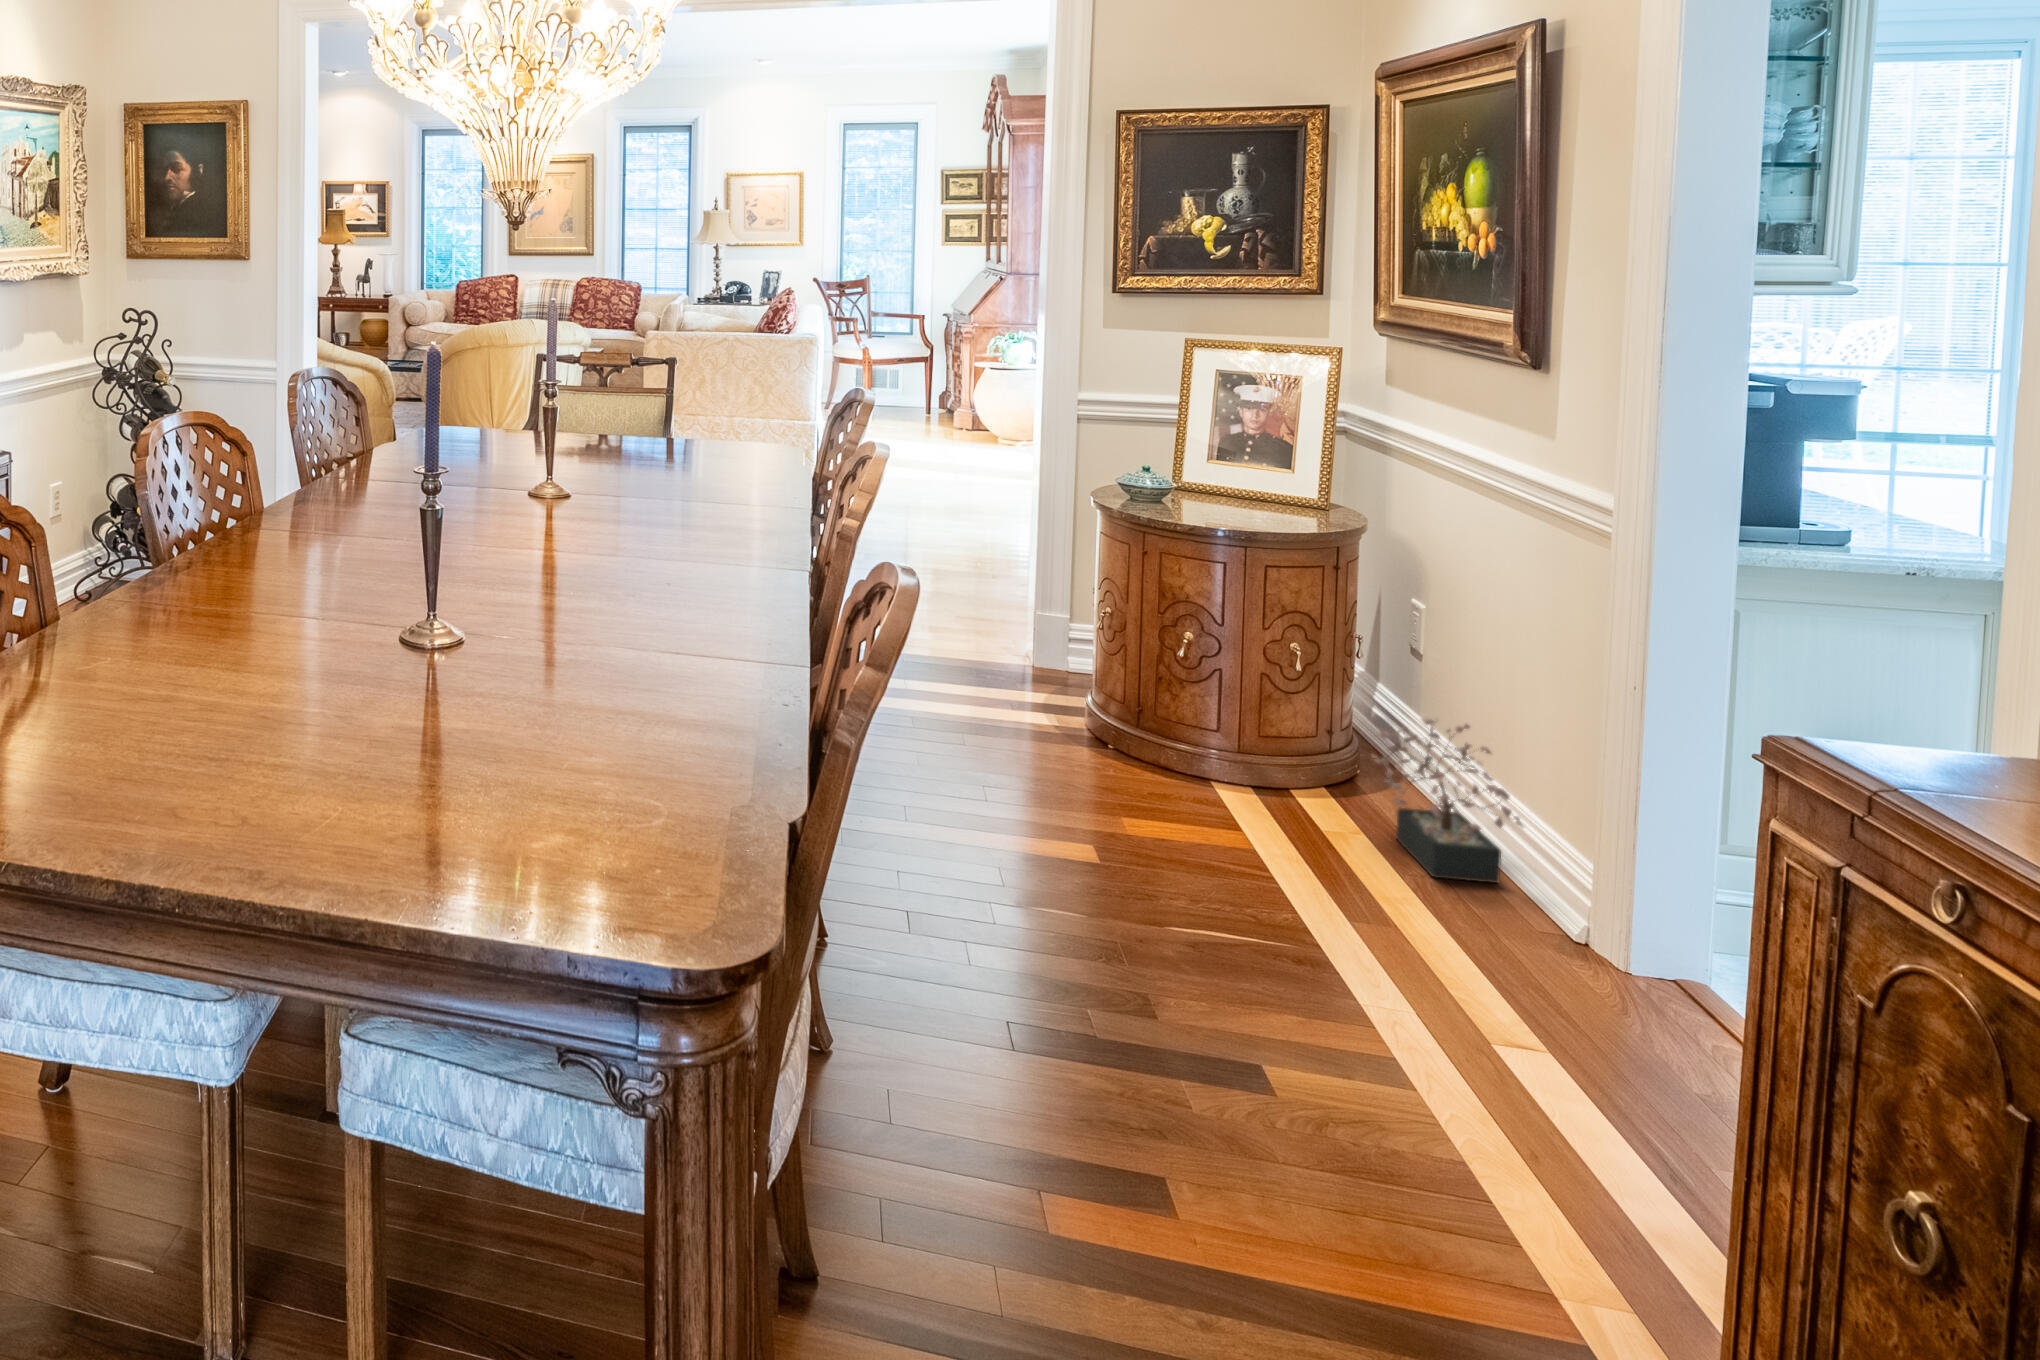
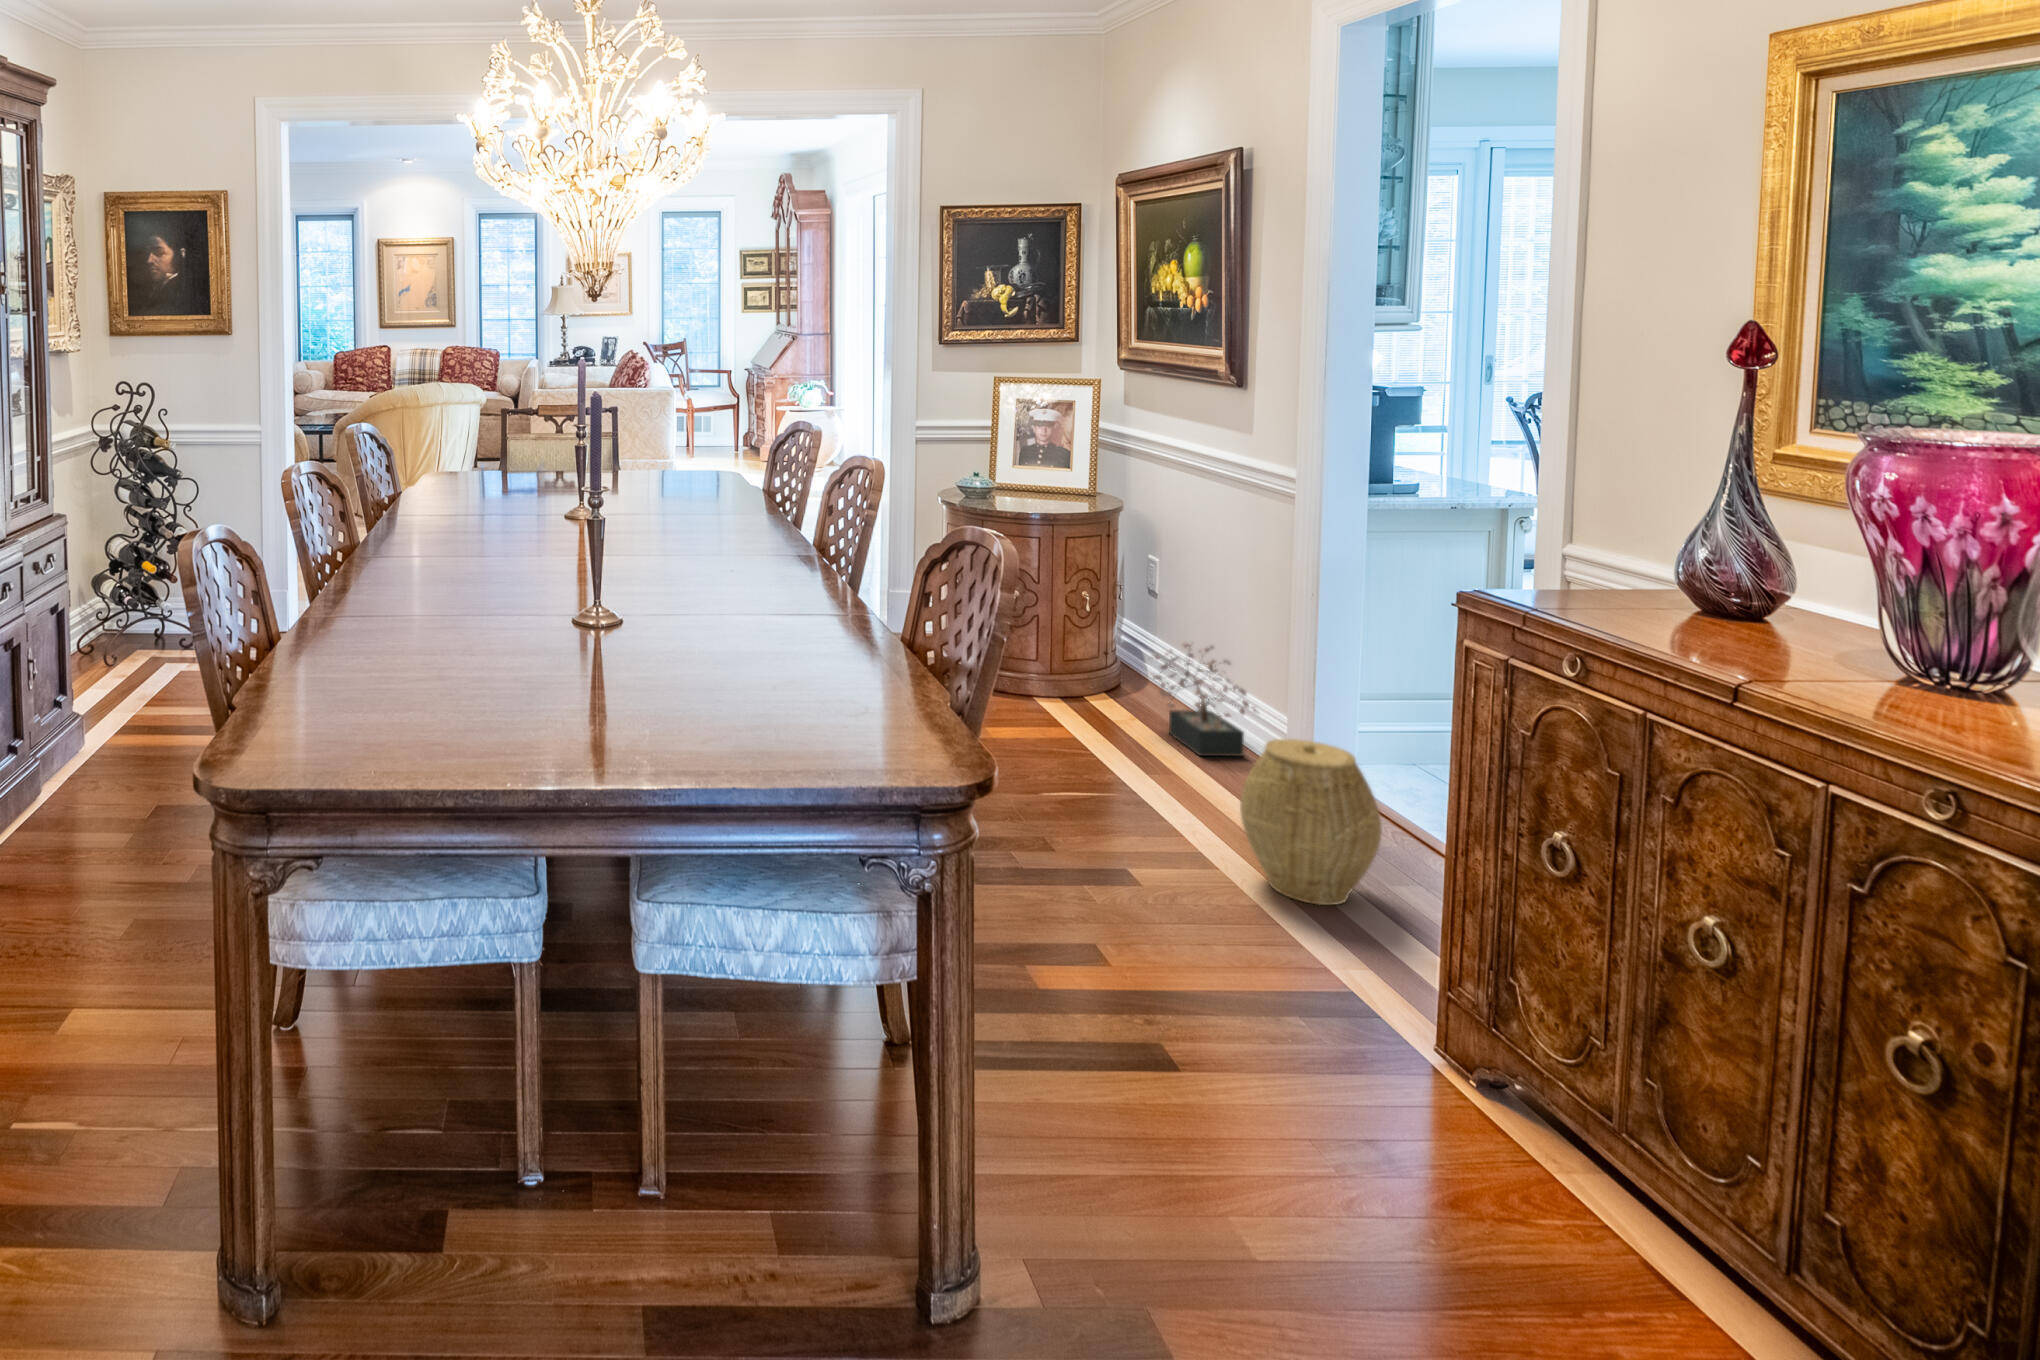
woven basket: none [1453,893,1669,1144] -> present [1240,739,1382,905]

